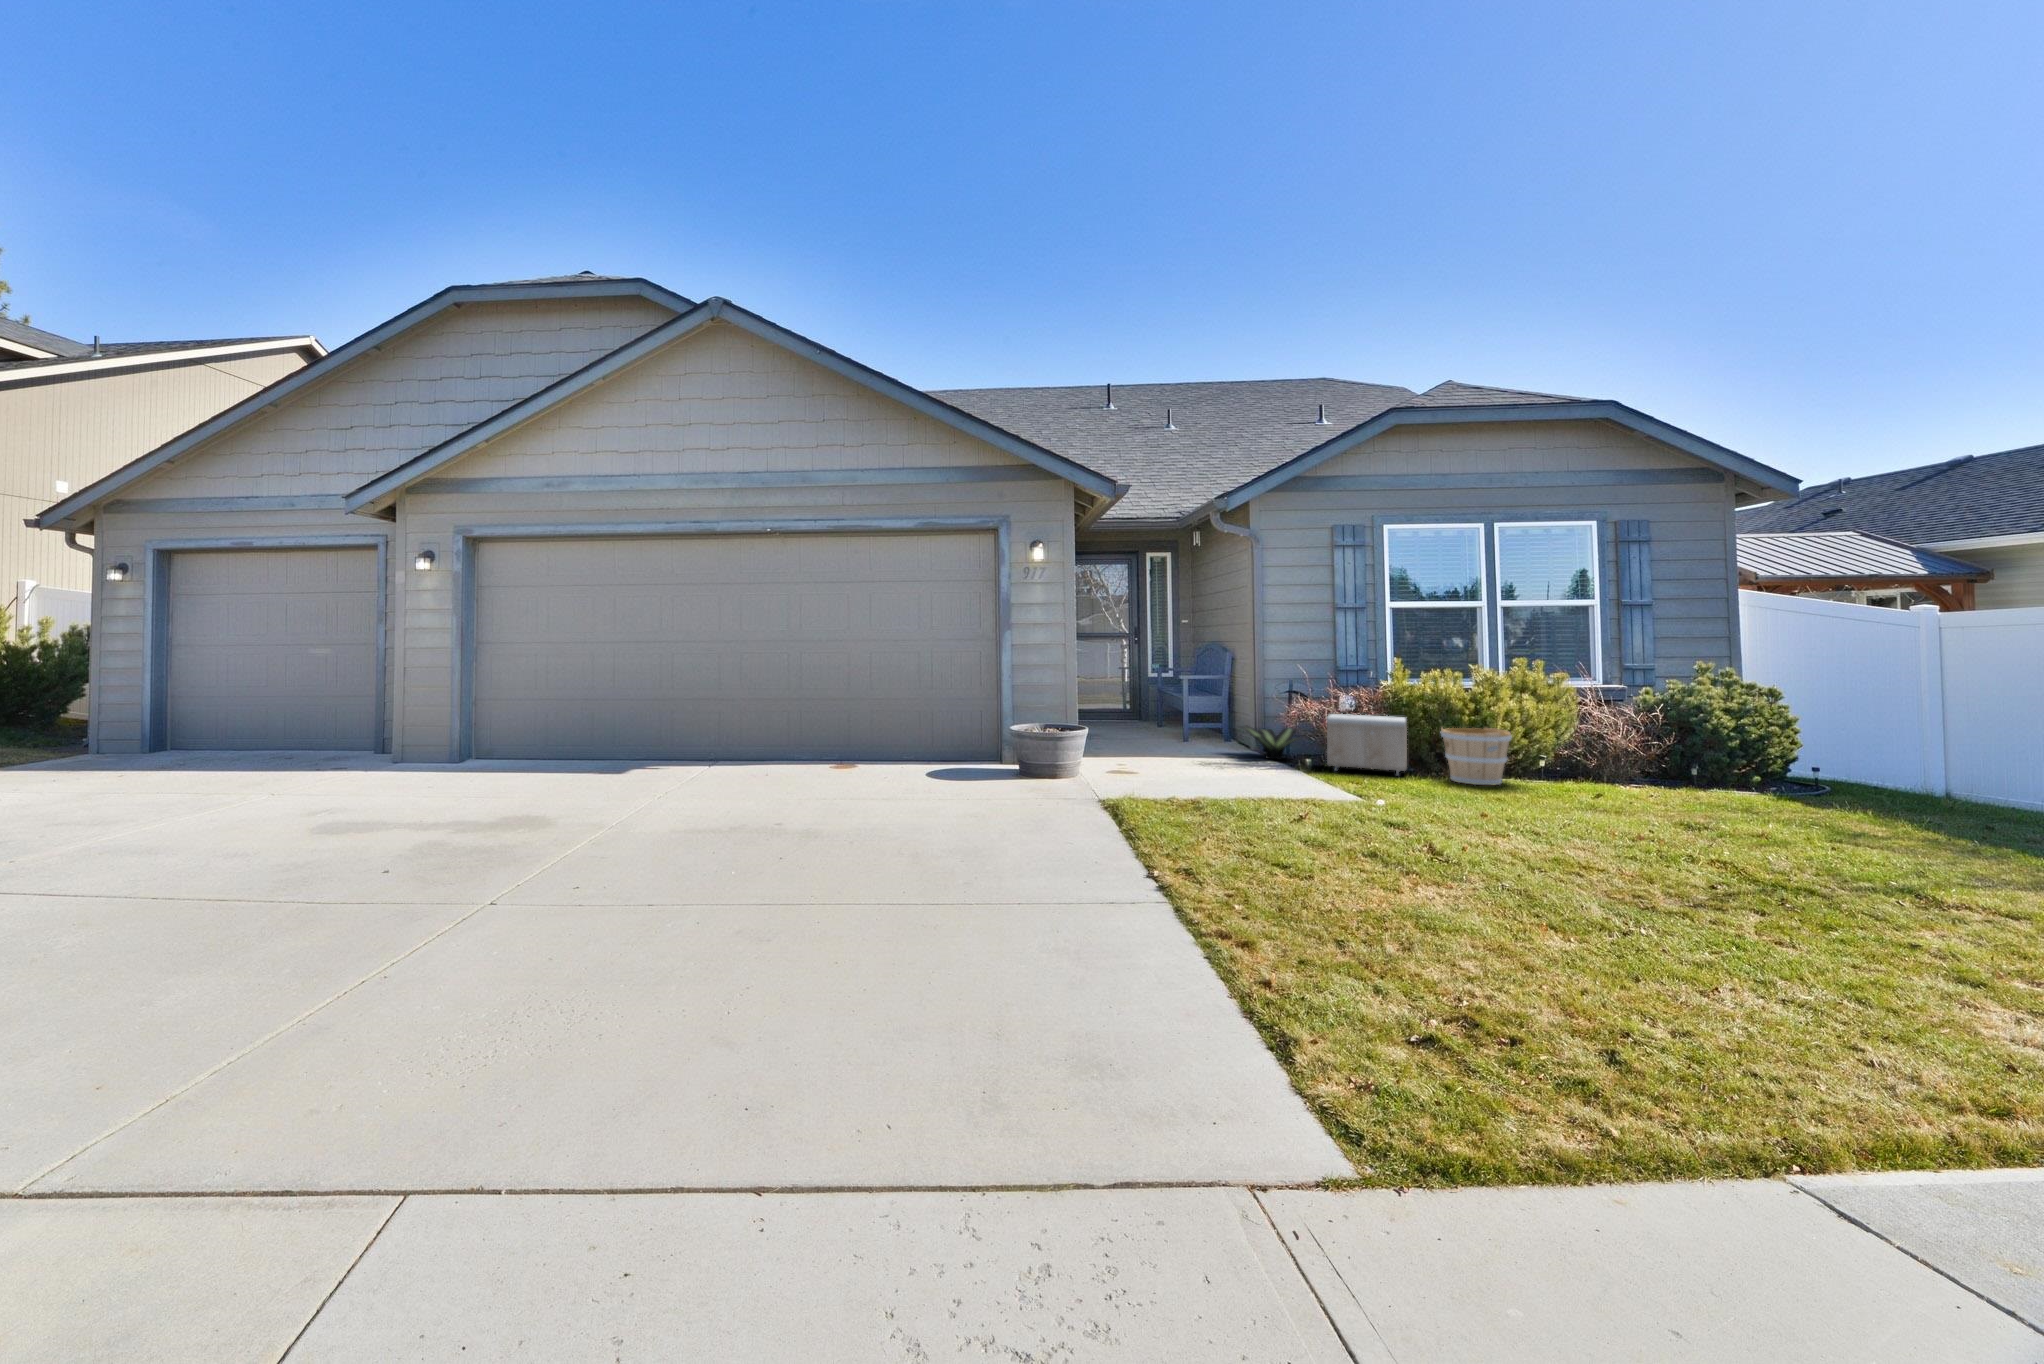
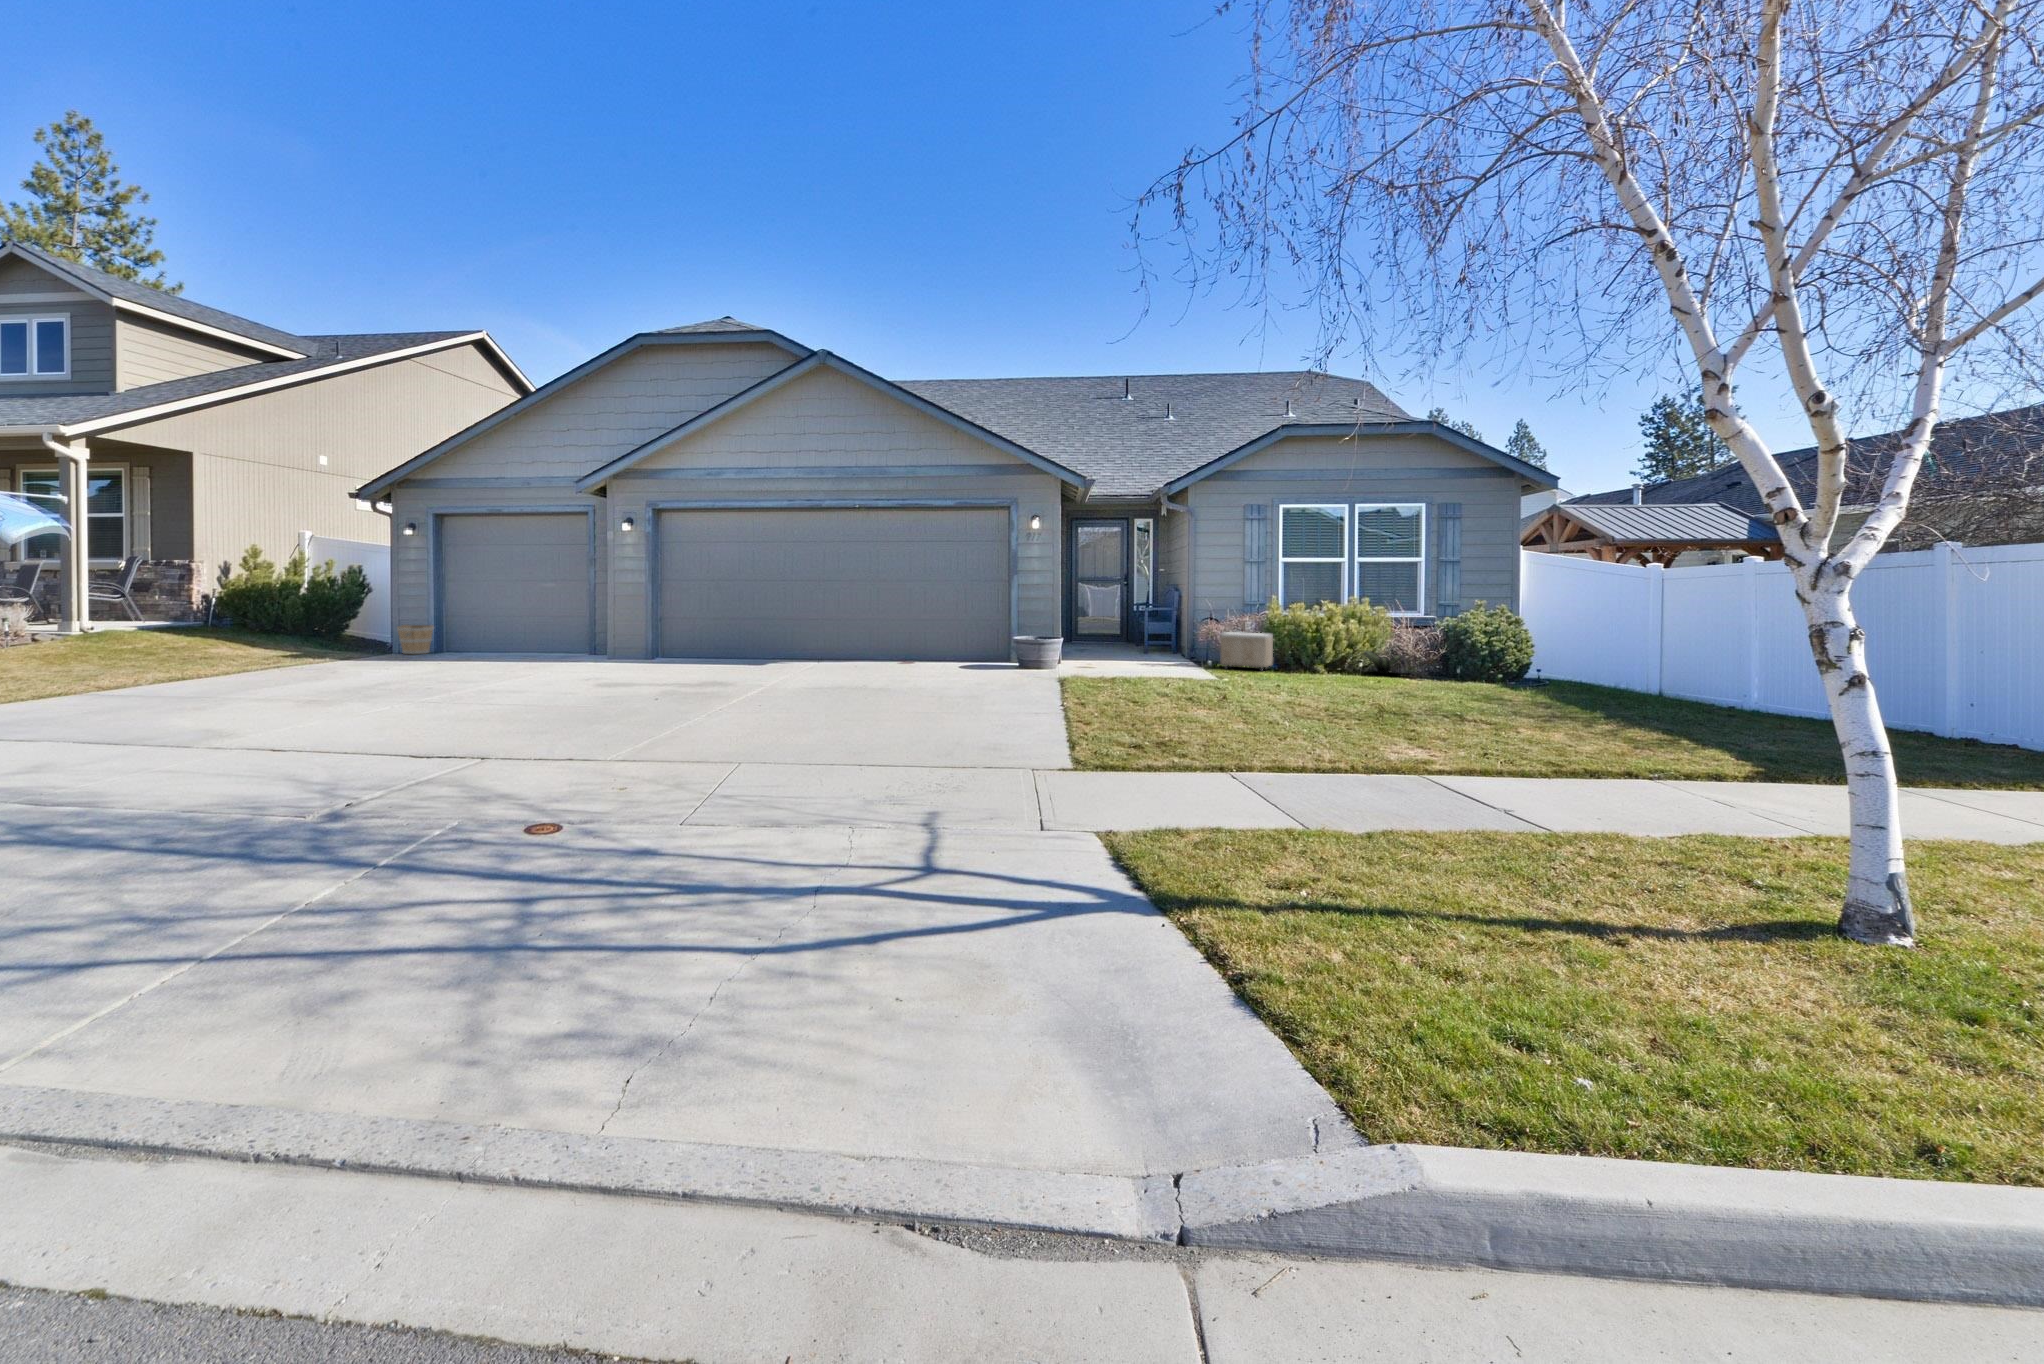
potted plant: present [1240,726,1301,759] -> present [1358,651,1402,674]
wooden bucket: present [1441,728,1511,785] -> present [397,625,434,654]

